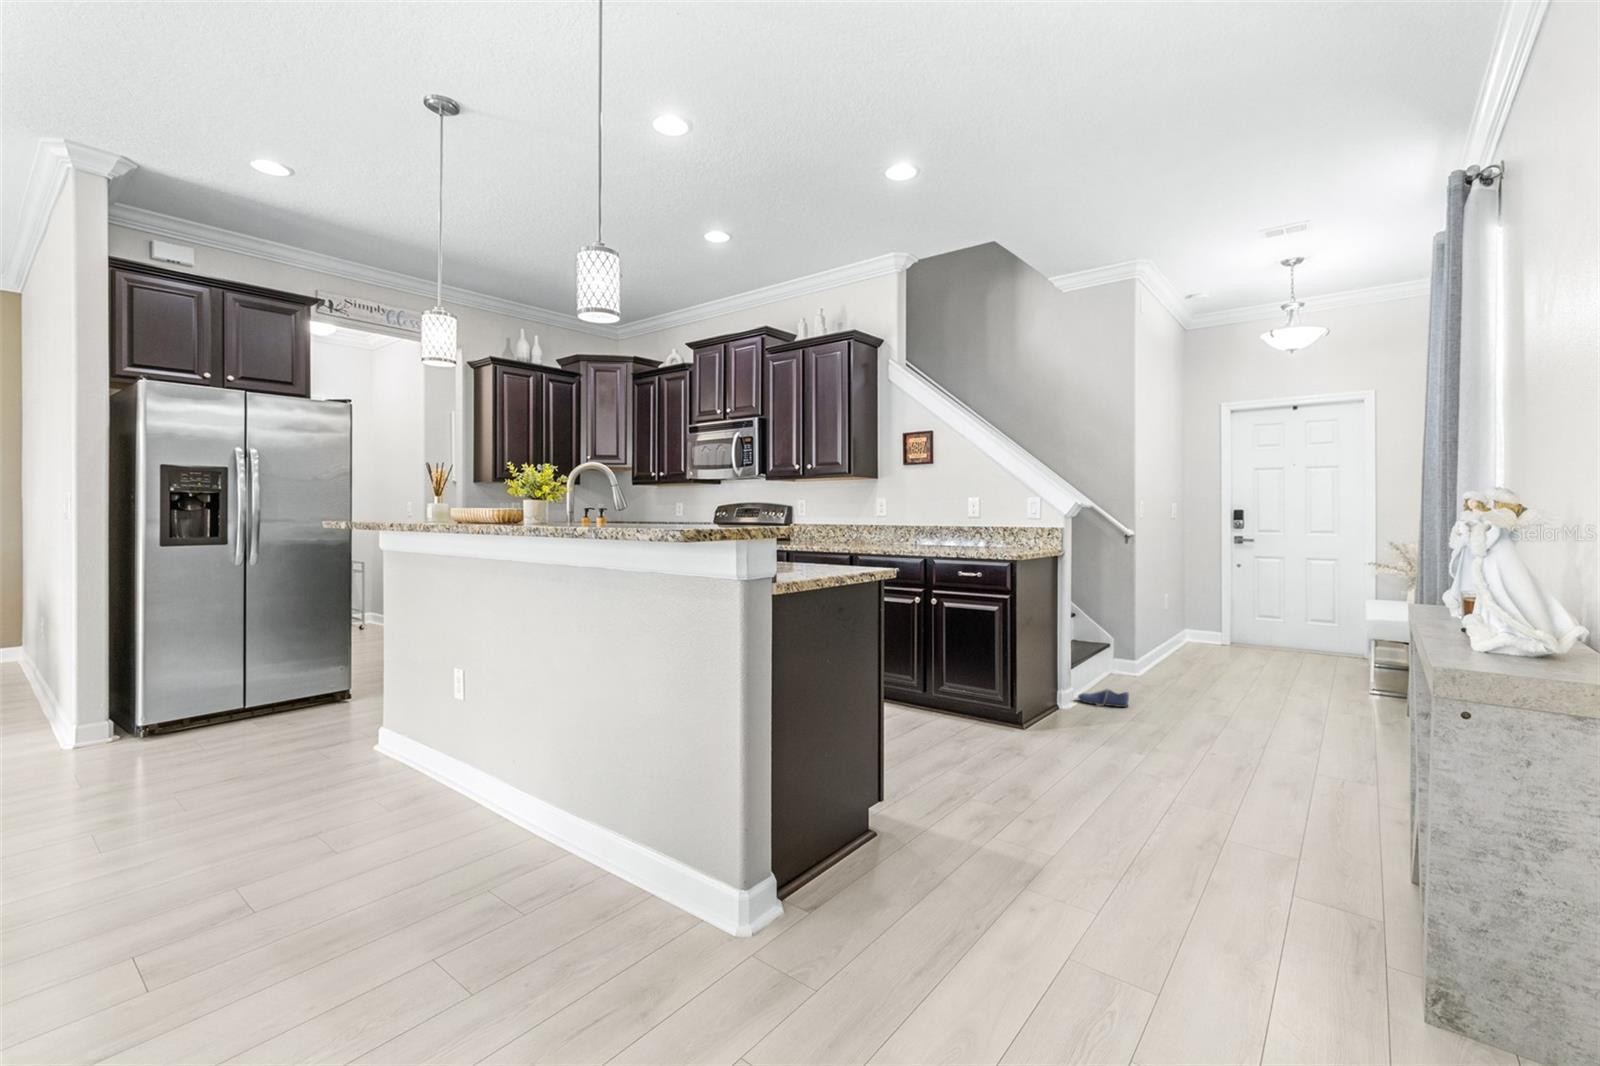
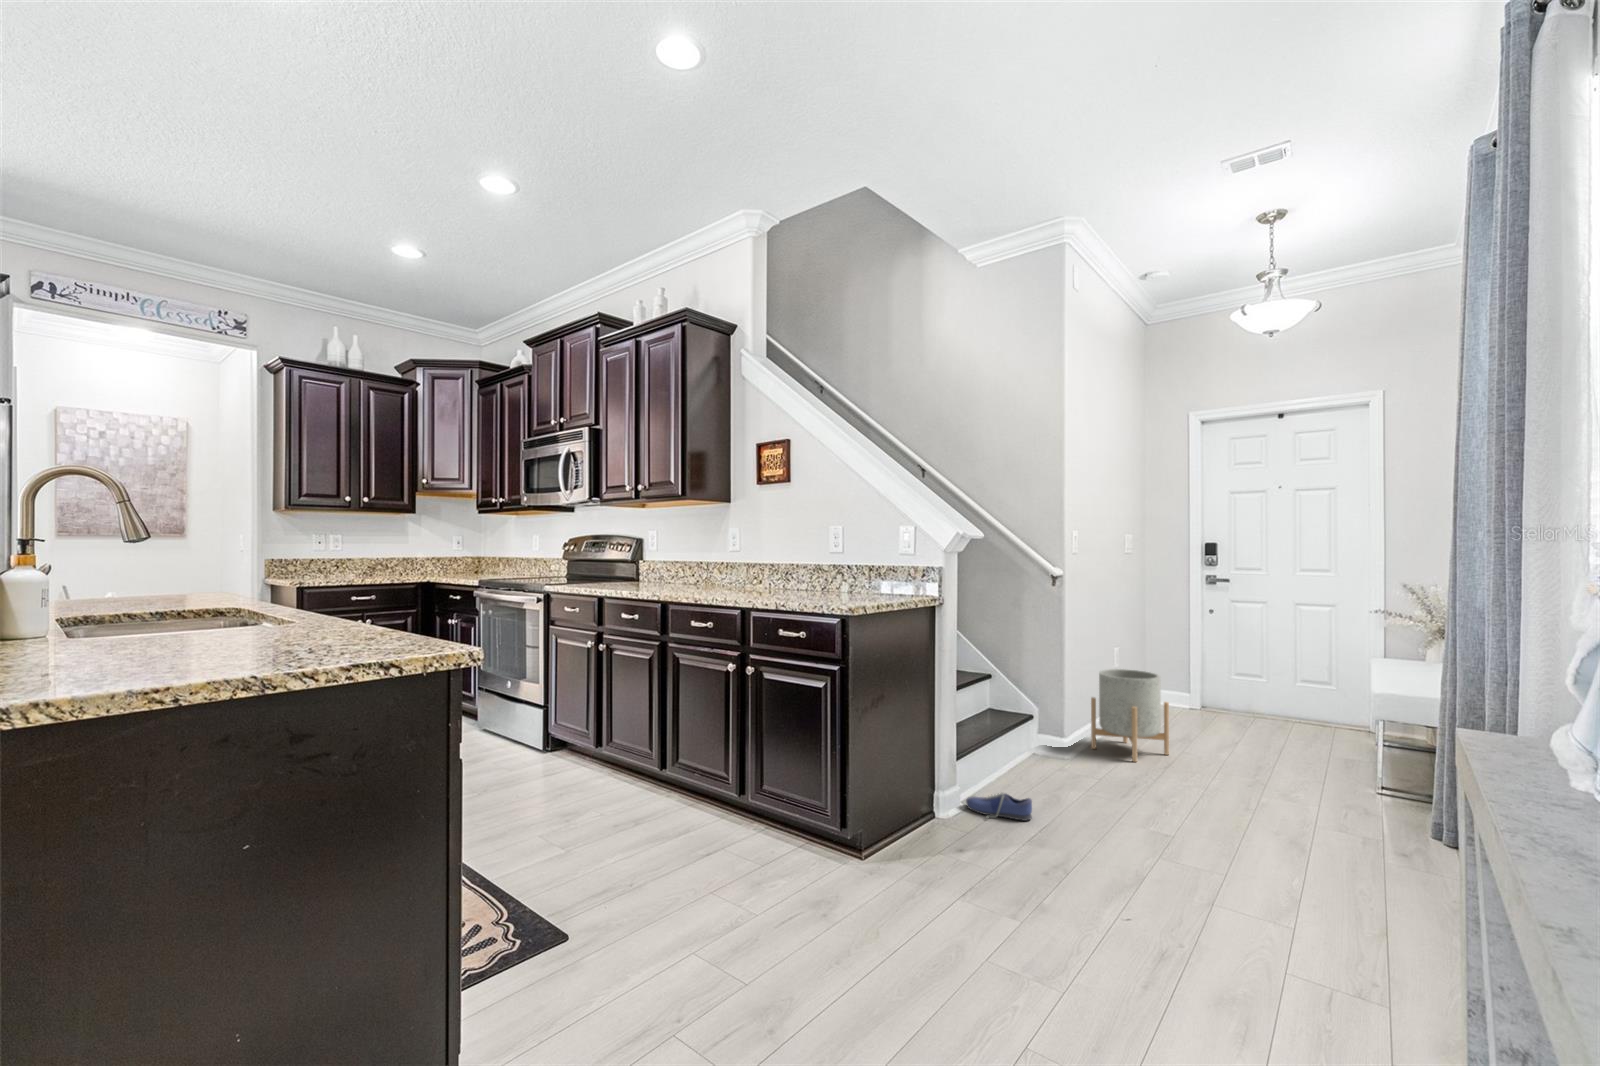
planter: none [1152,608,1213,676] -> present [1091,669,1169,762]

